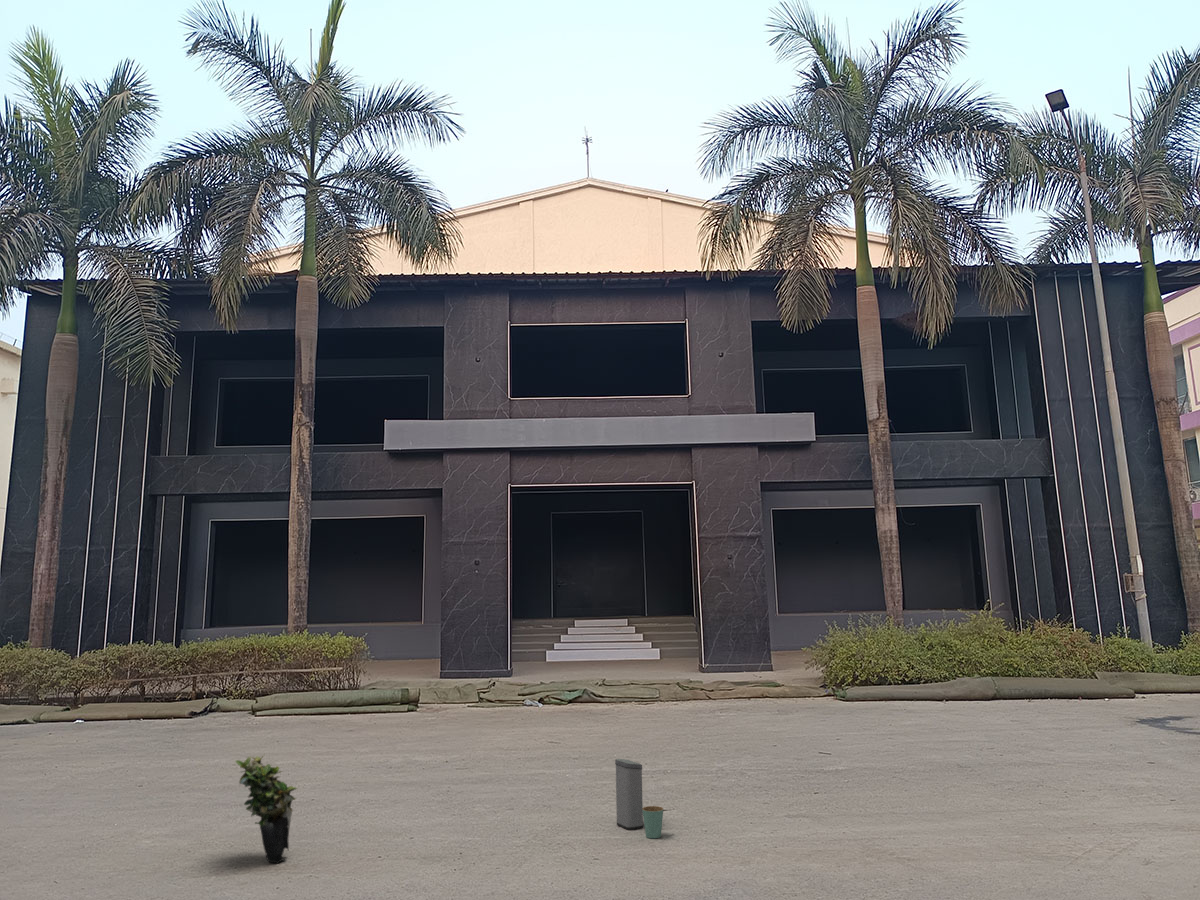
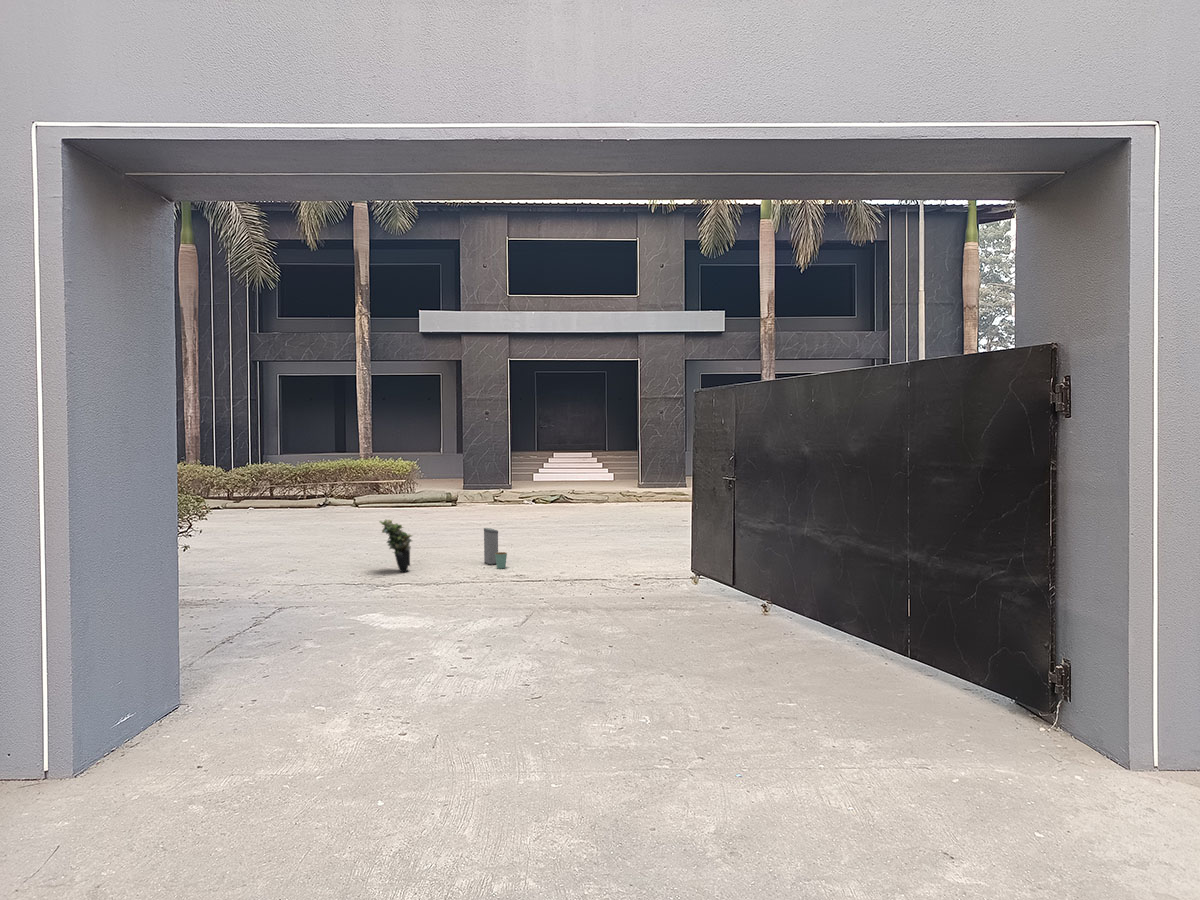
trash can: present [615,759,663,838] -> present [484,528,507,569]

